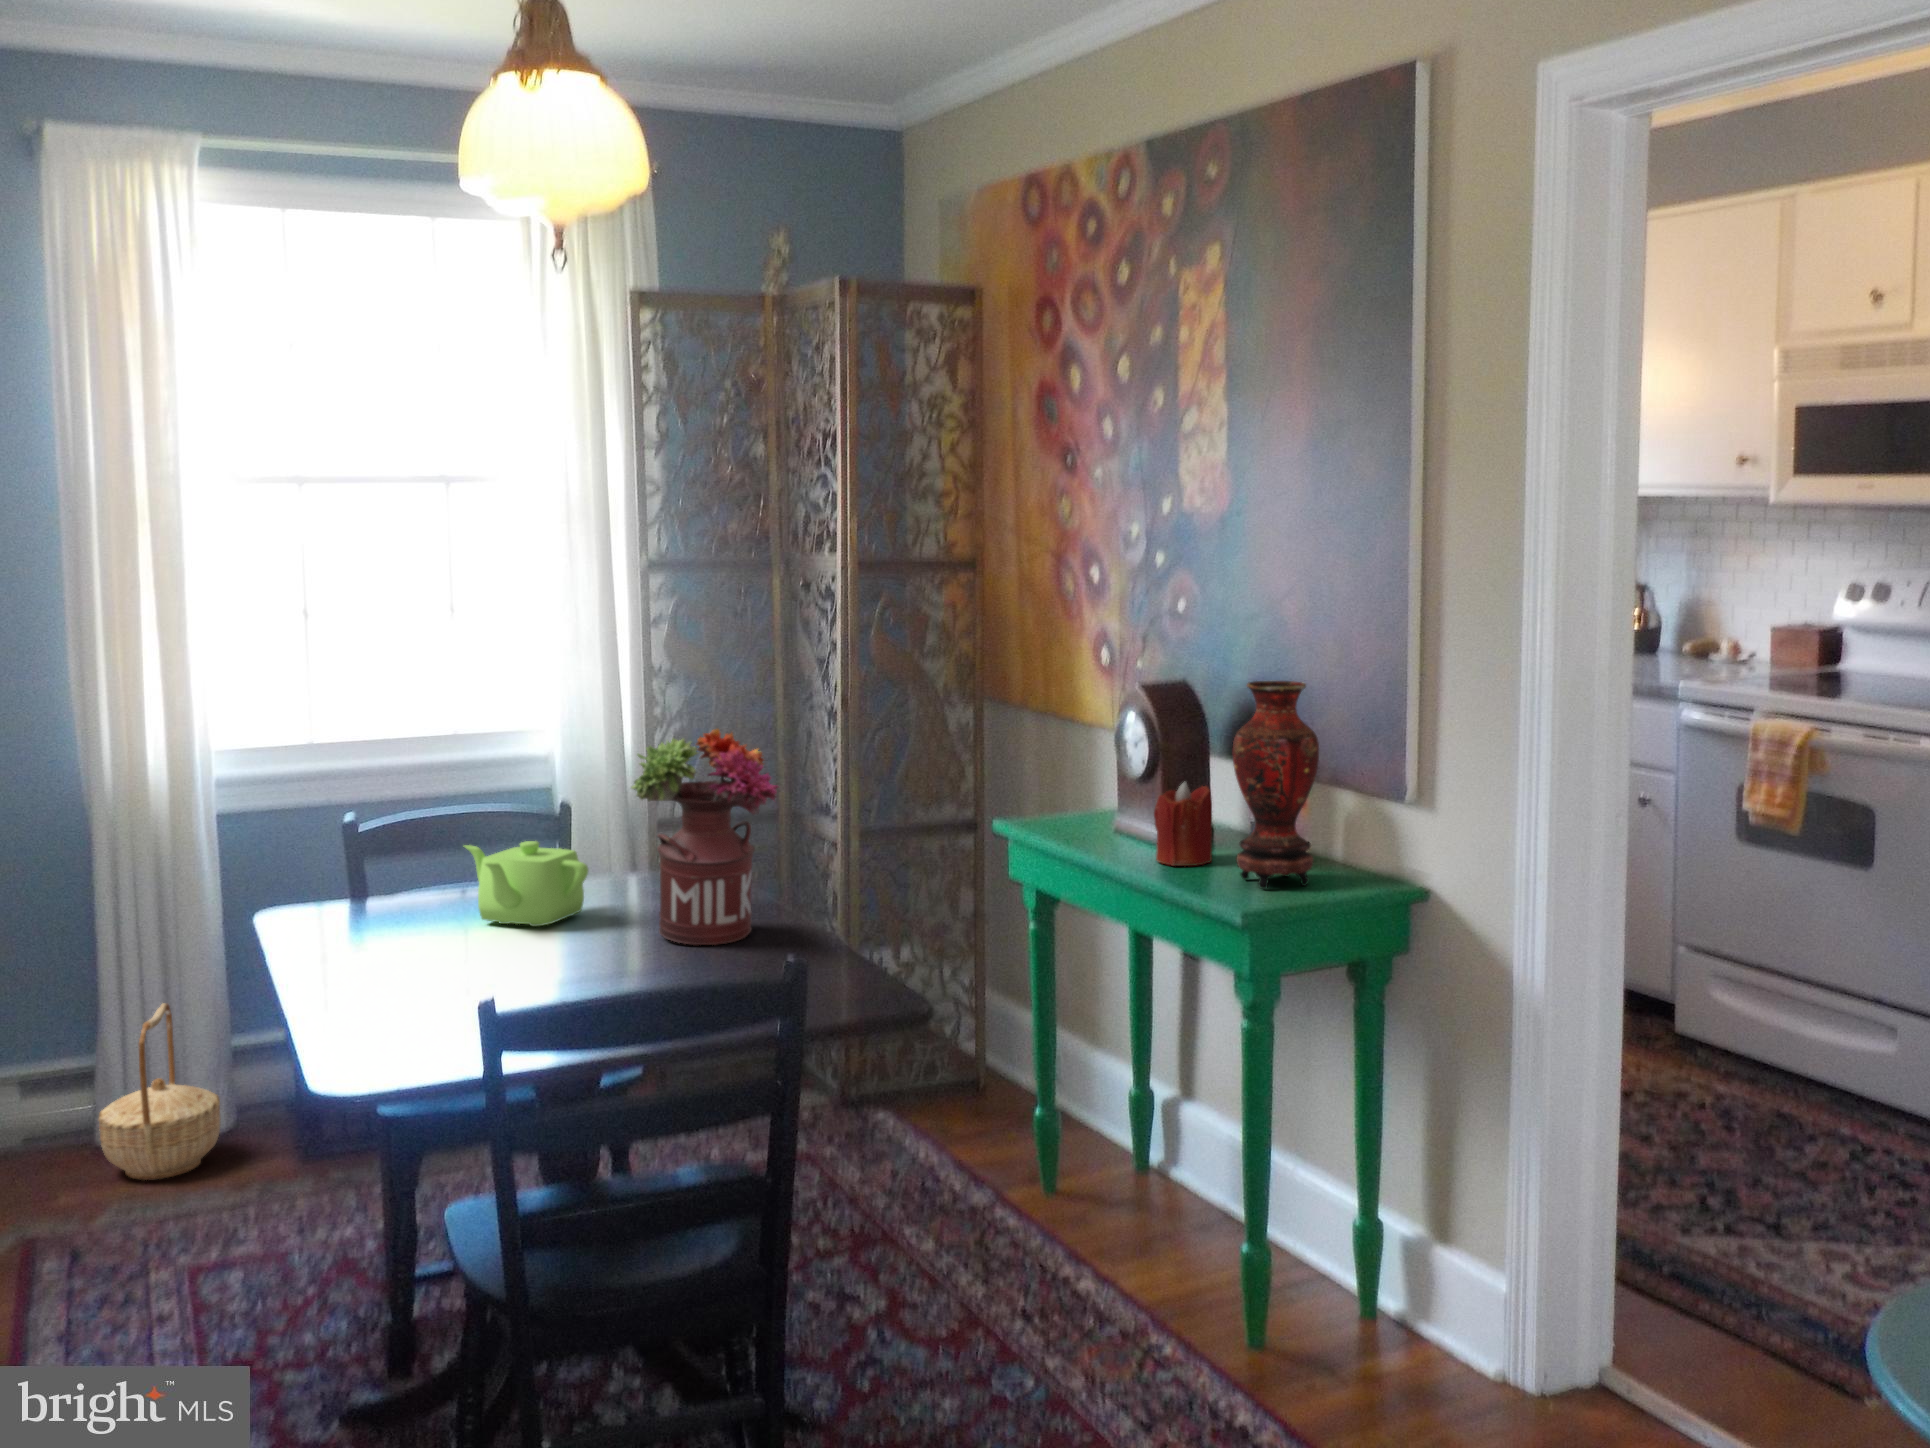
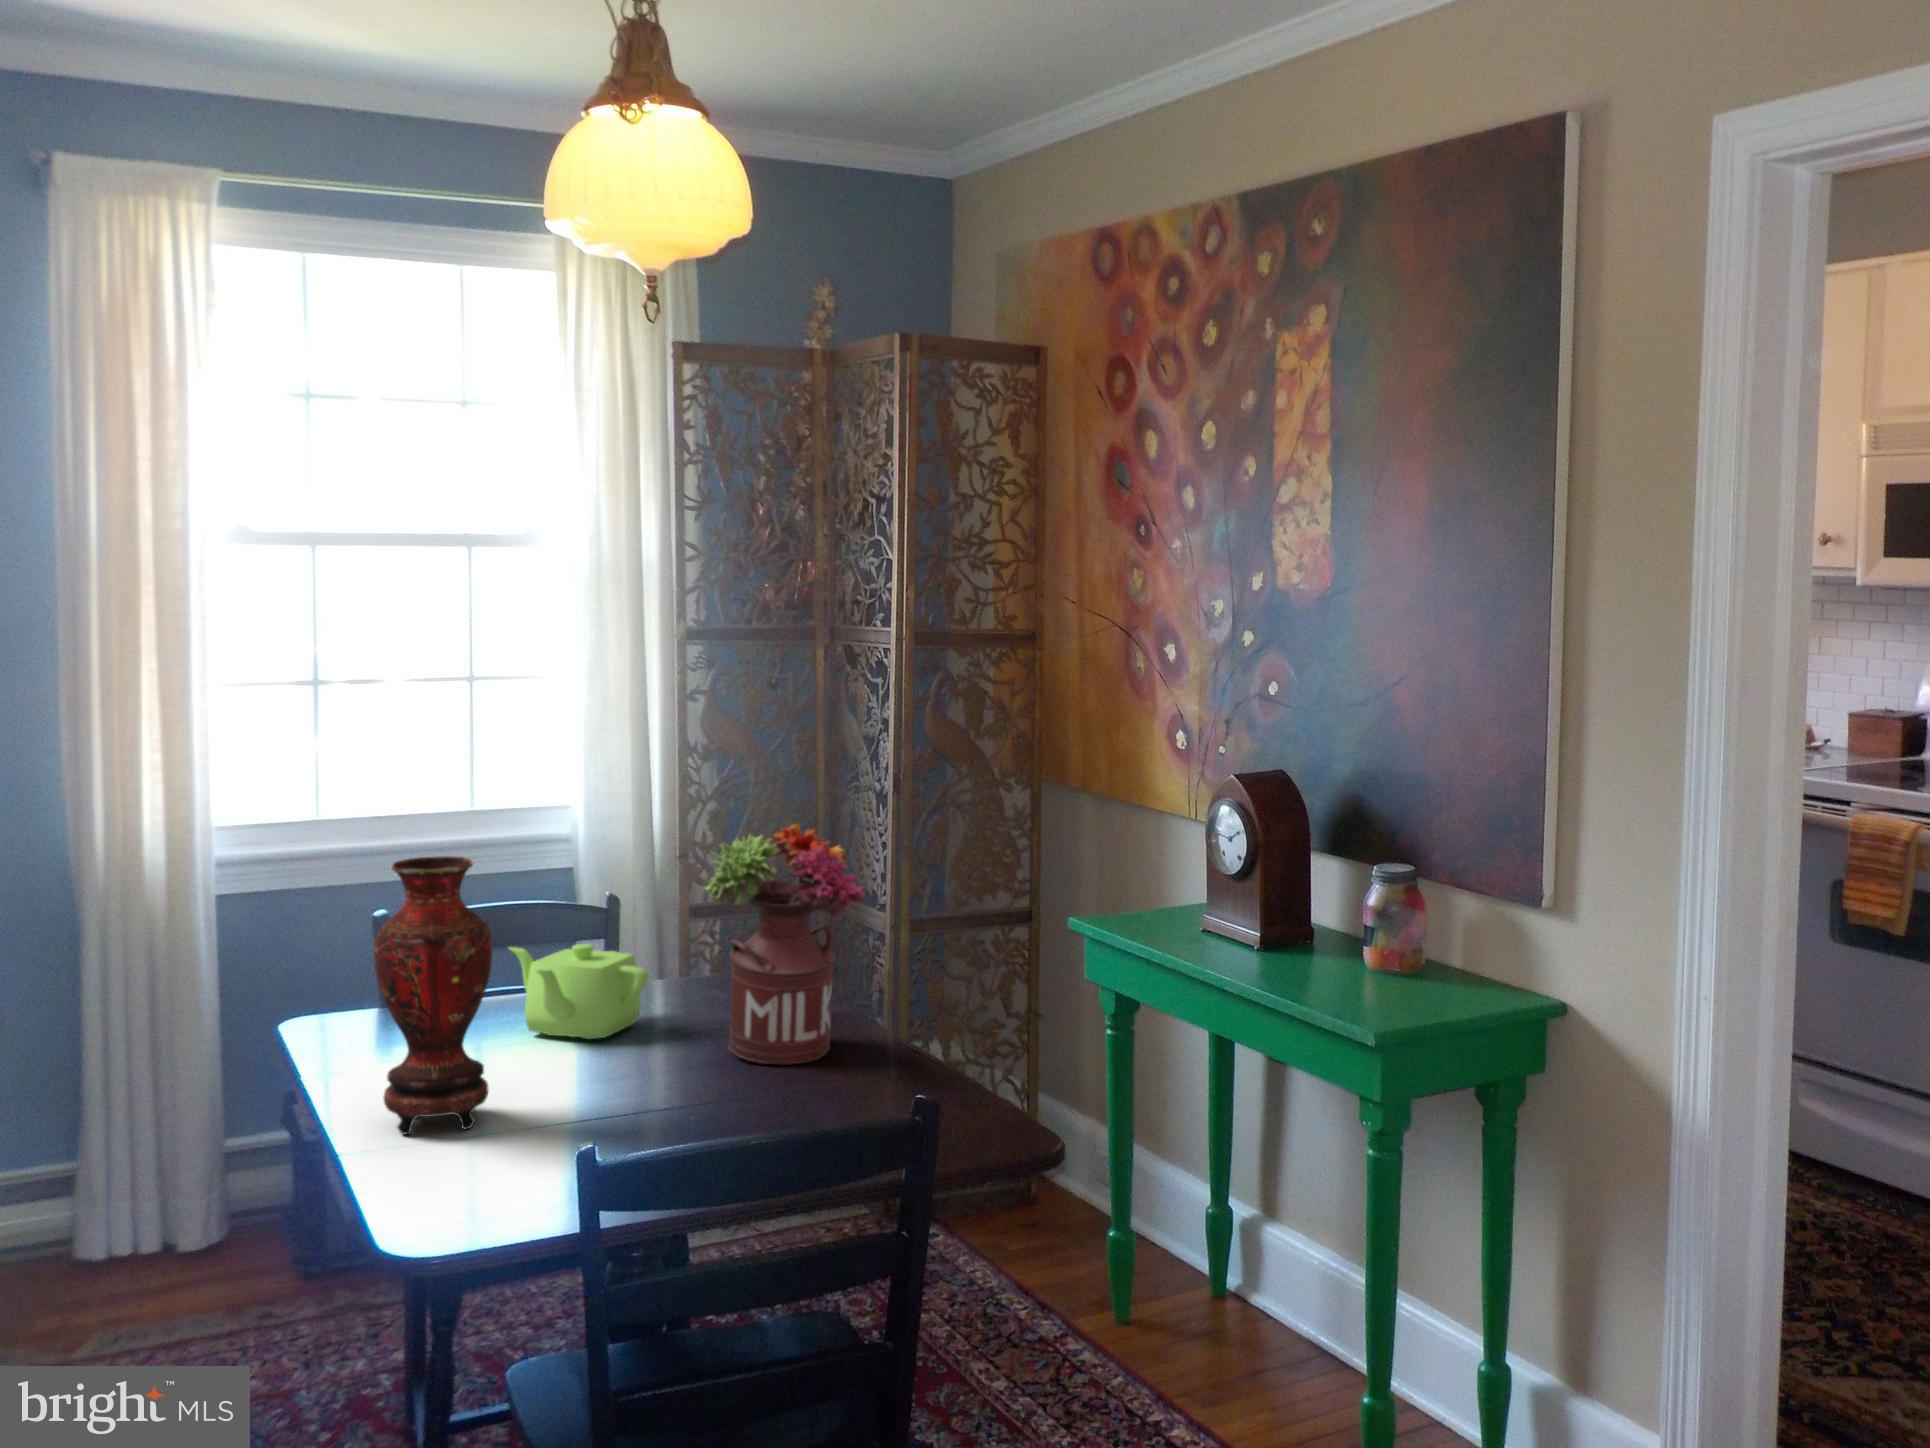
vase: present [1233,681,1319,889] -> present [374,856,492,1135]
candle: present [1154,781,1212,866] -> none [1258,882,1323,975]
basket: present [99,1003,220,1180] -> none [83,1105,216,1302]

